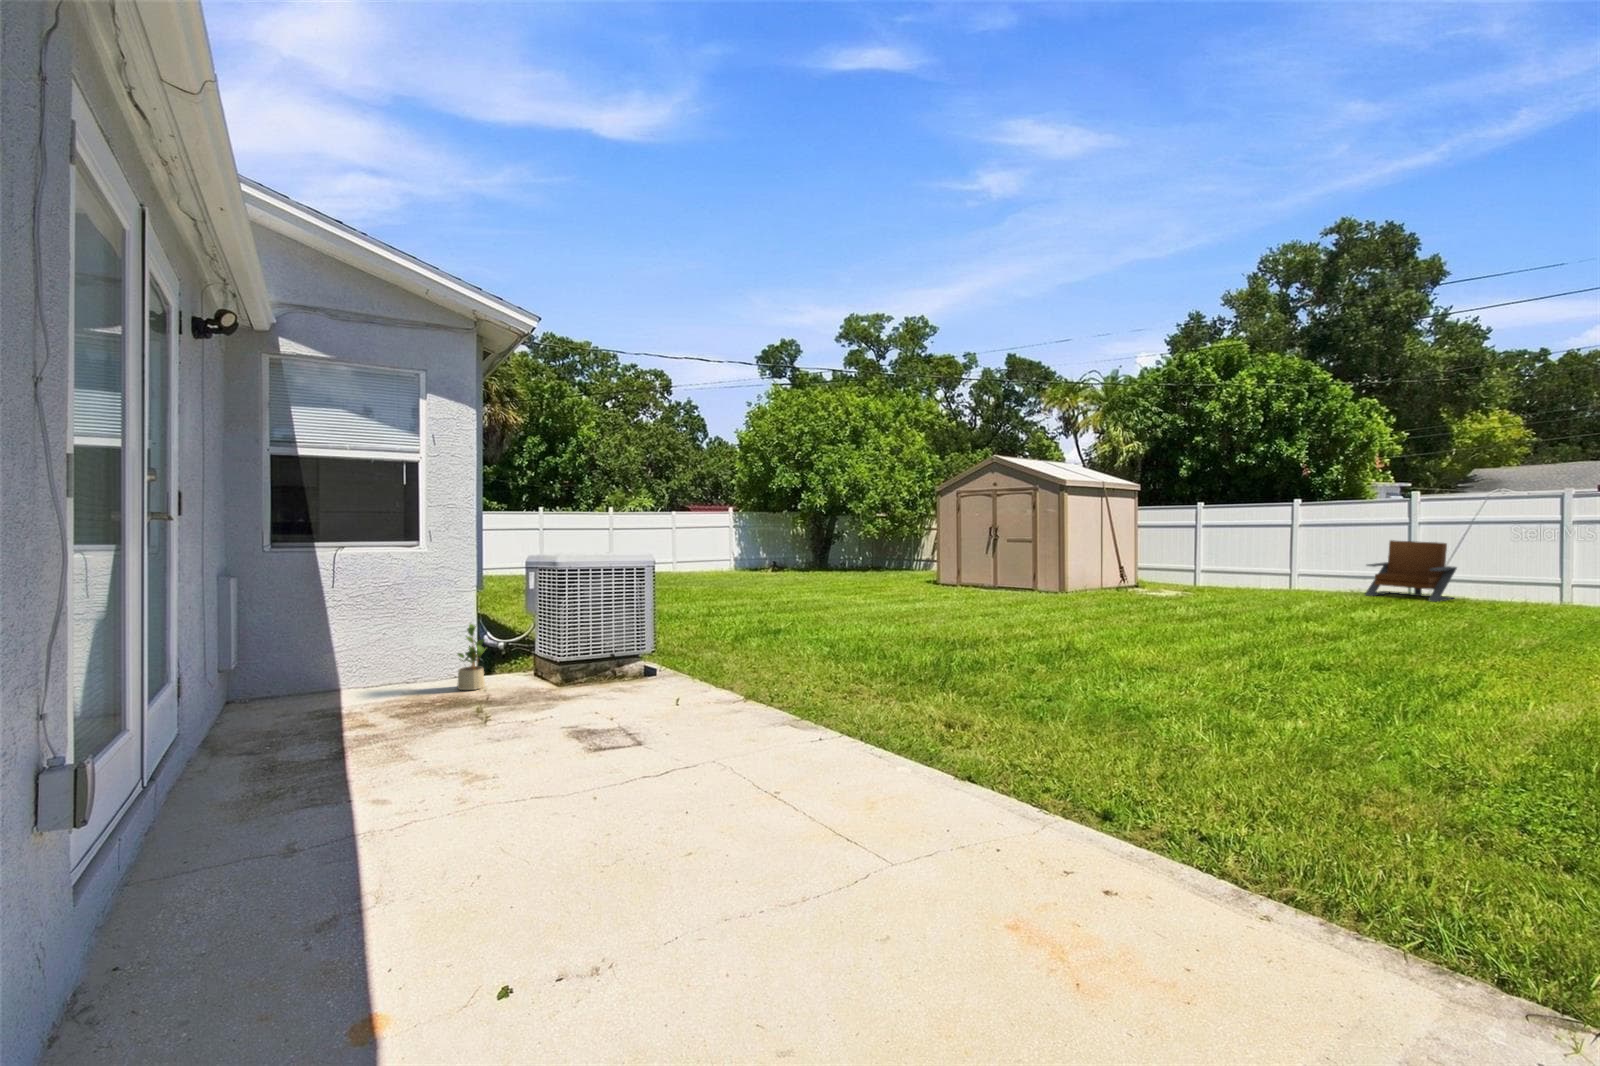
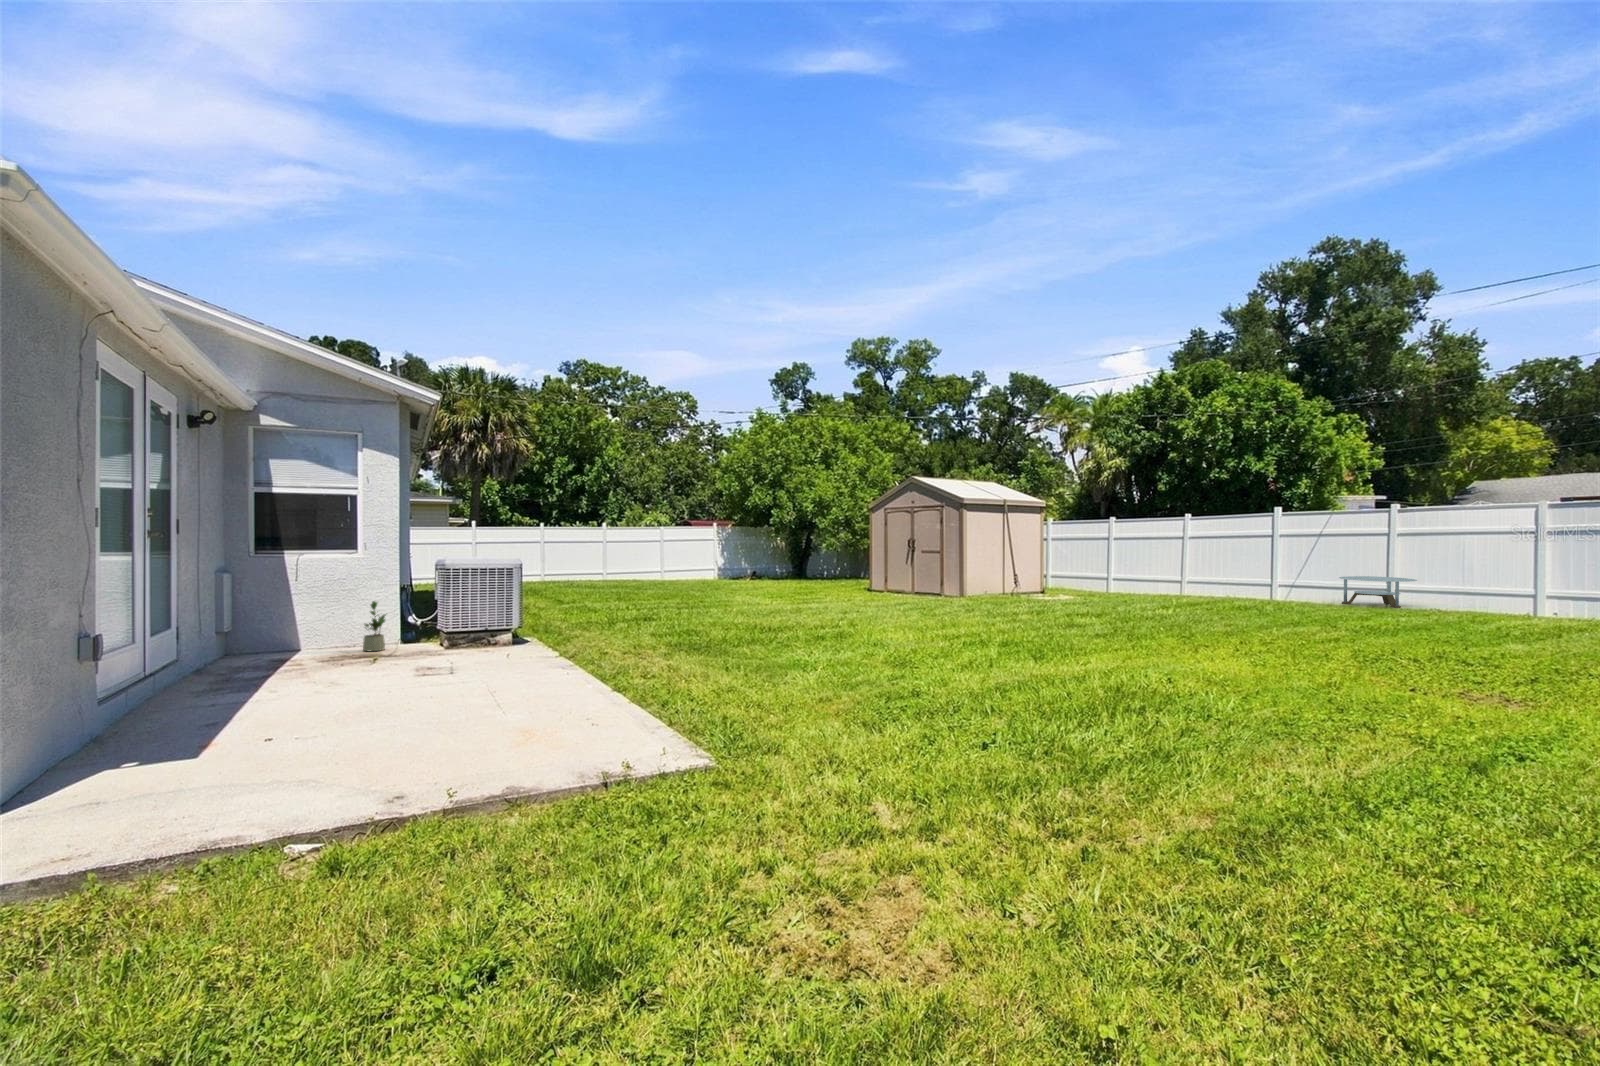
lounge chair: present [1365,540,1457,602] -> none [1240,546,1322,601]
round table: none [1490,576,1586,613] -> present [1339,576,1417,608]

